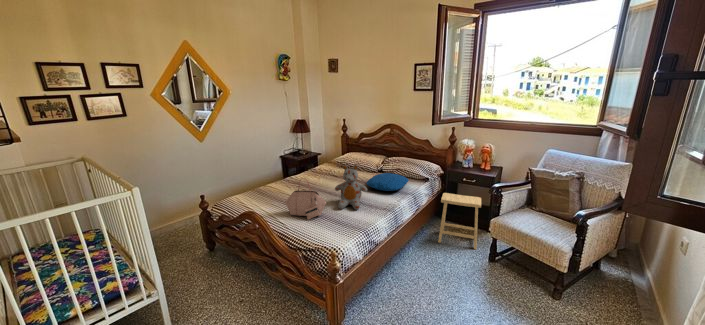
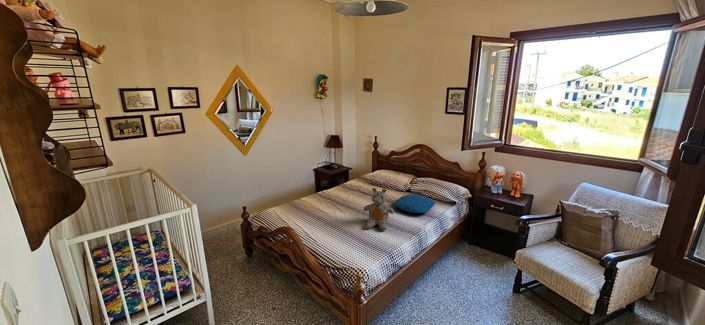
handbag: present [285,178,326,220] -> none [317,199,355,238]
footstool: present [438,193,481,250] -> none [462,218,508,277]

